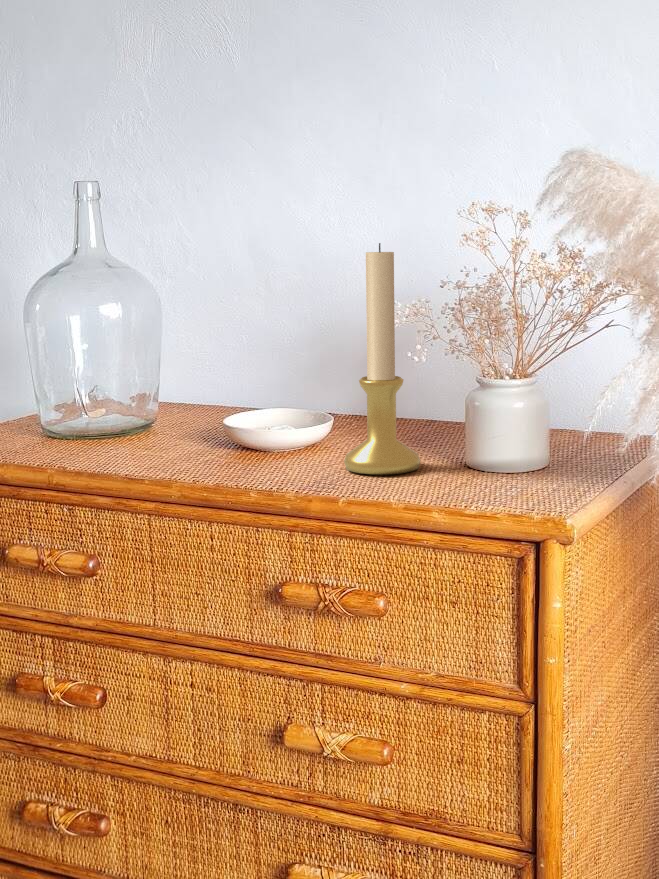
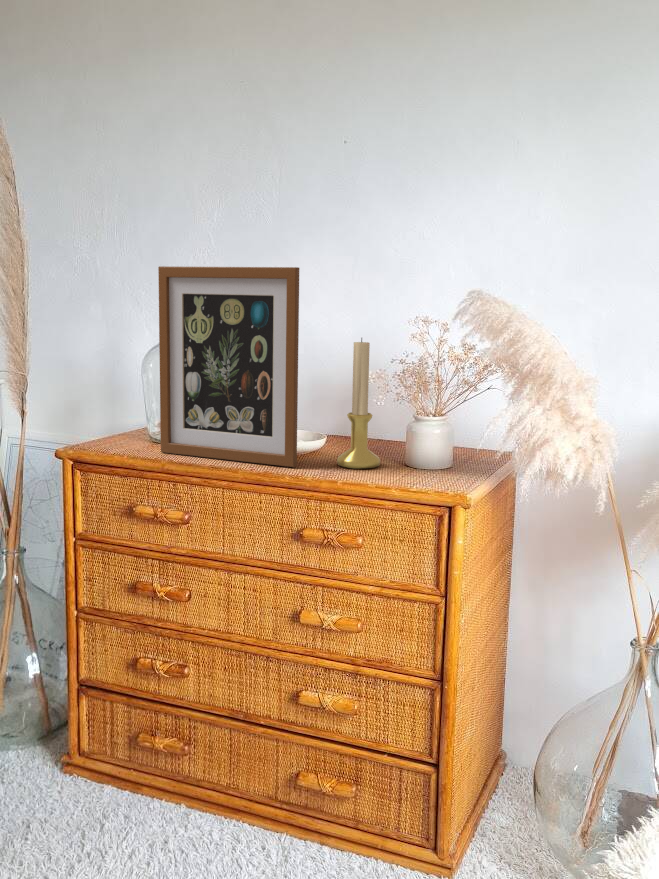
picture frame: none [32,122,273,475] -> present [158,266,299,467]

